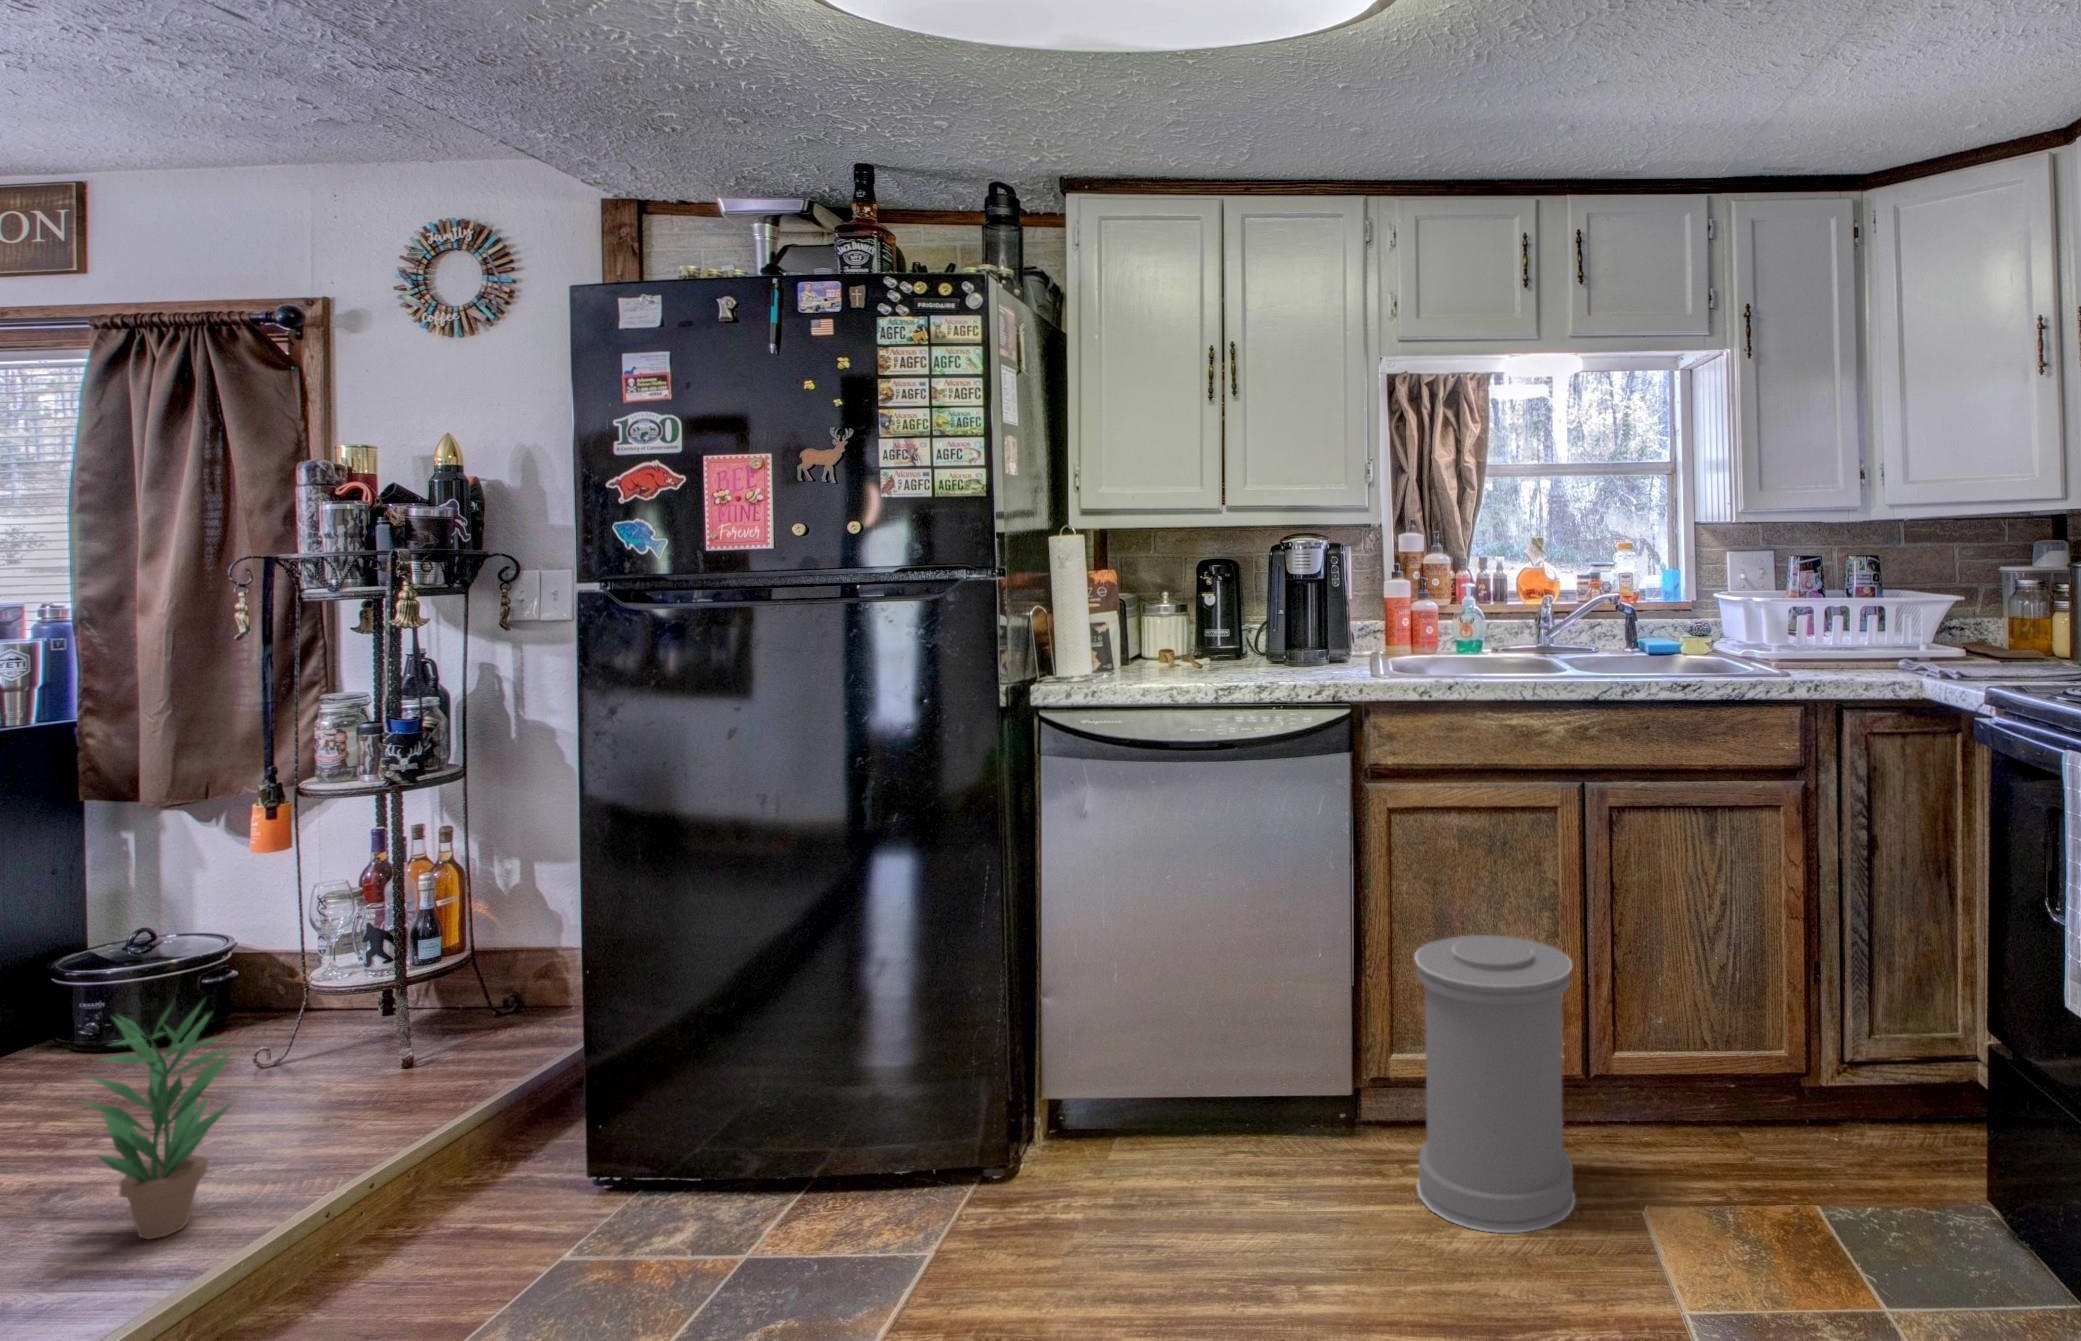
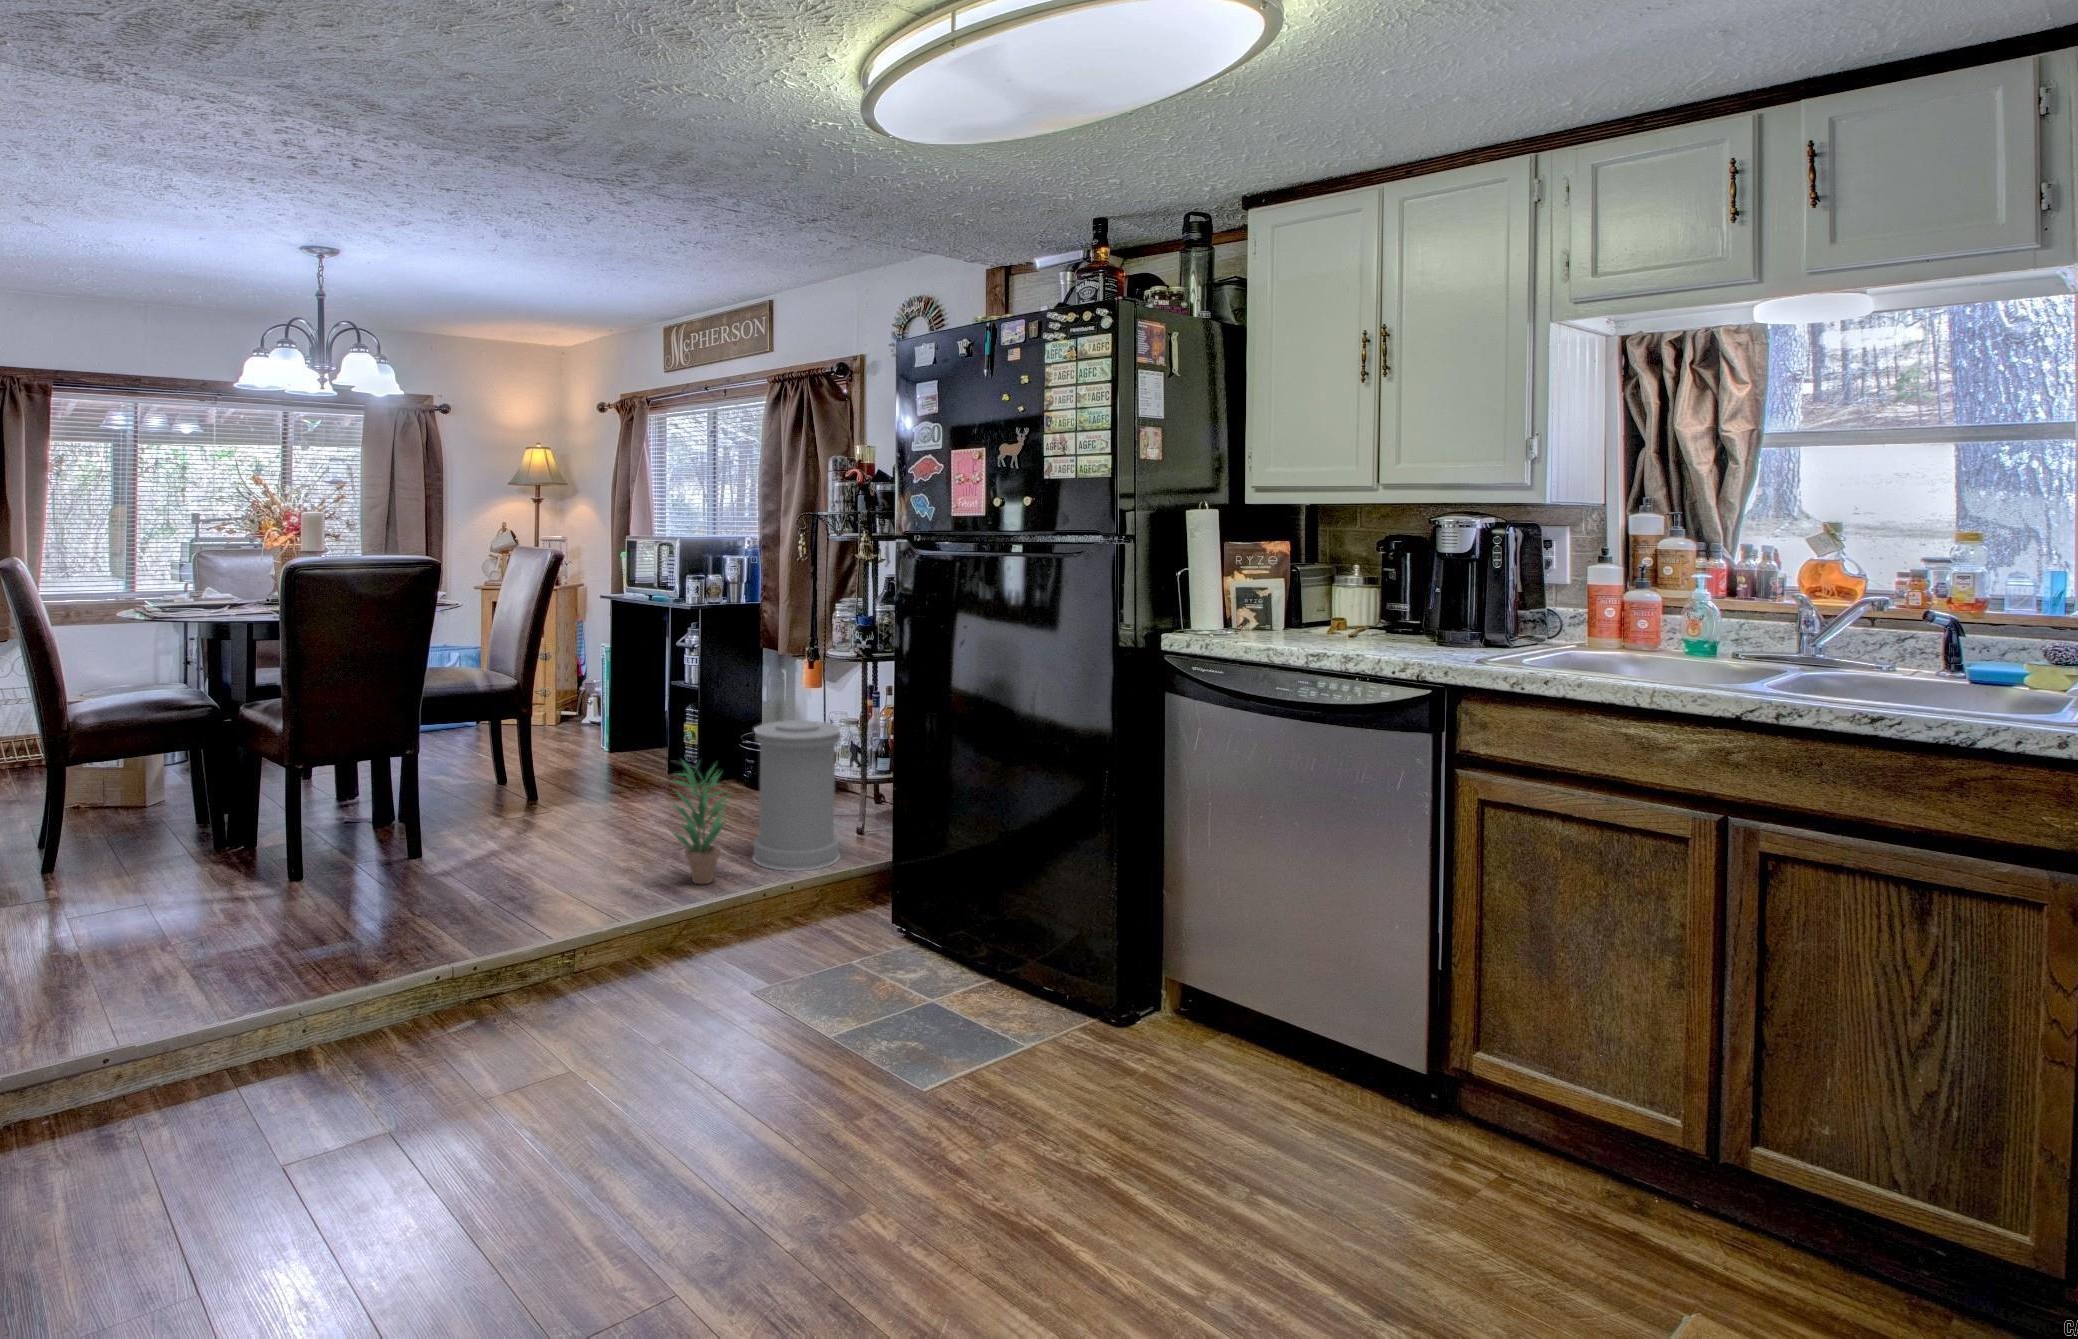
trash can: present [1414,935,1575,1233] -> present [753,720,841,871]

